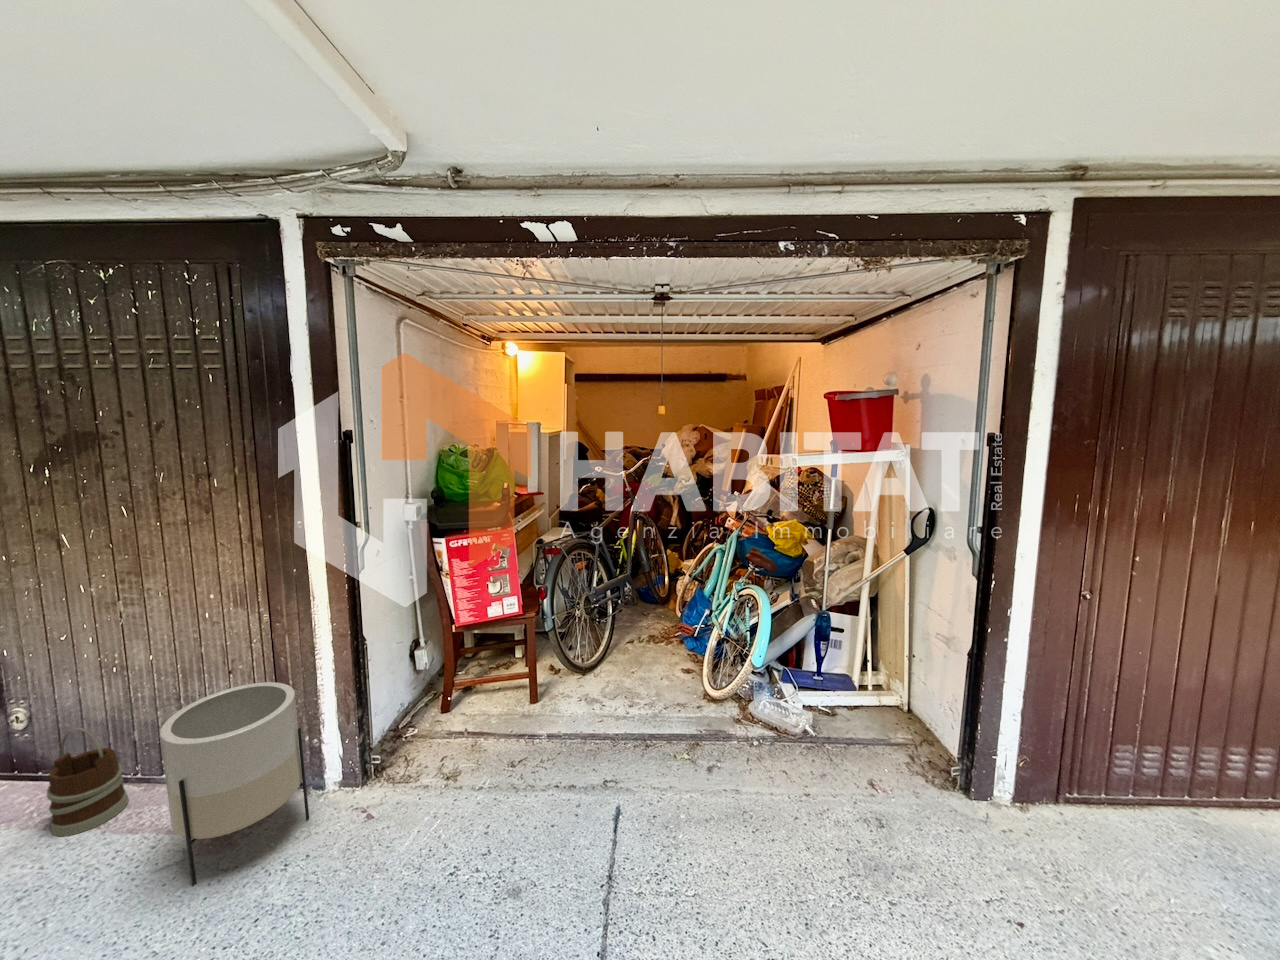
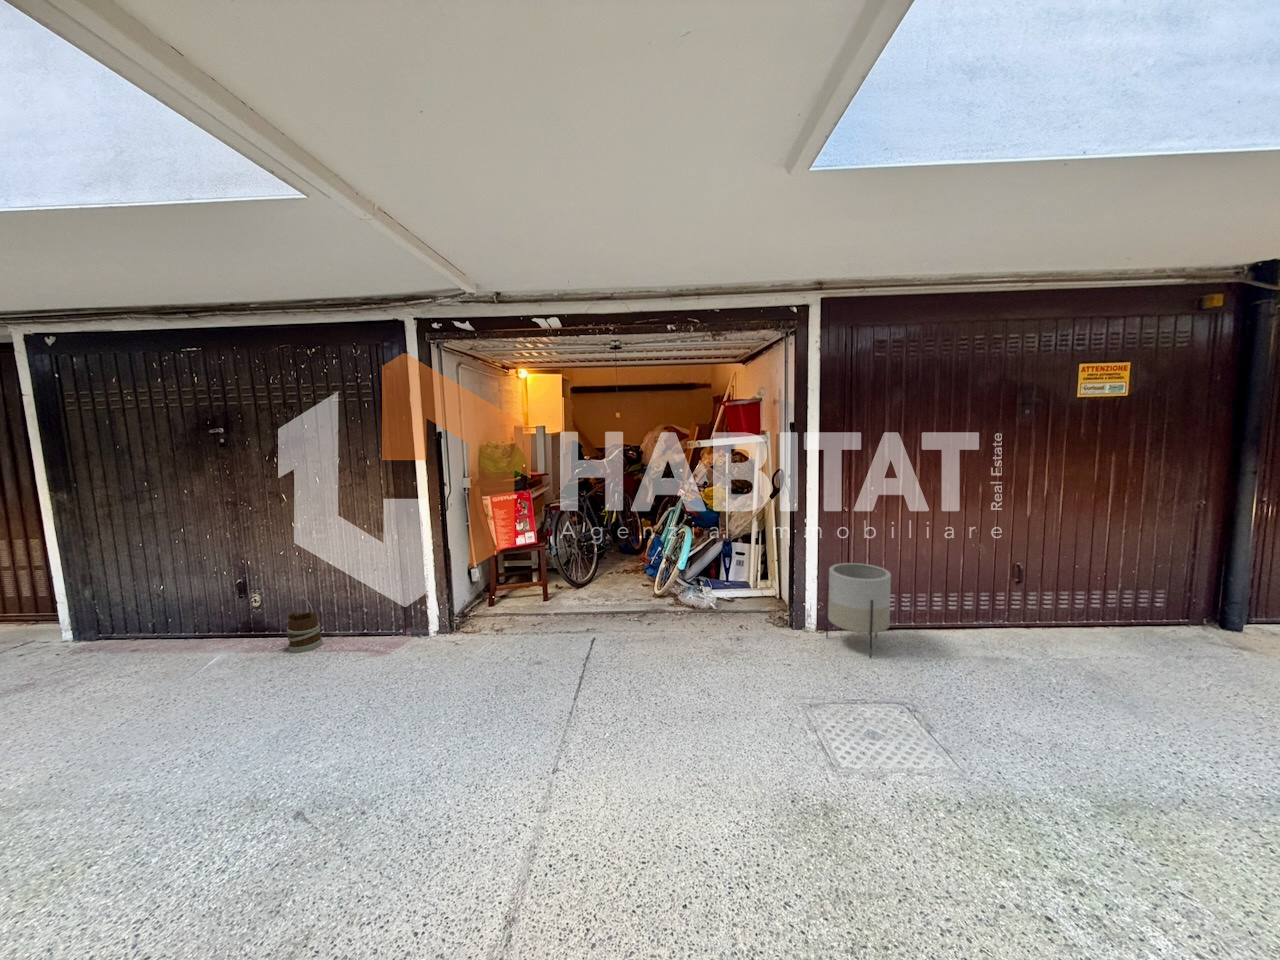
planter: present [160,682,309,886] -> present [826,563,891,658]

